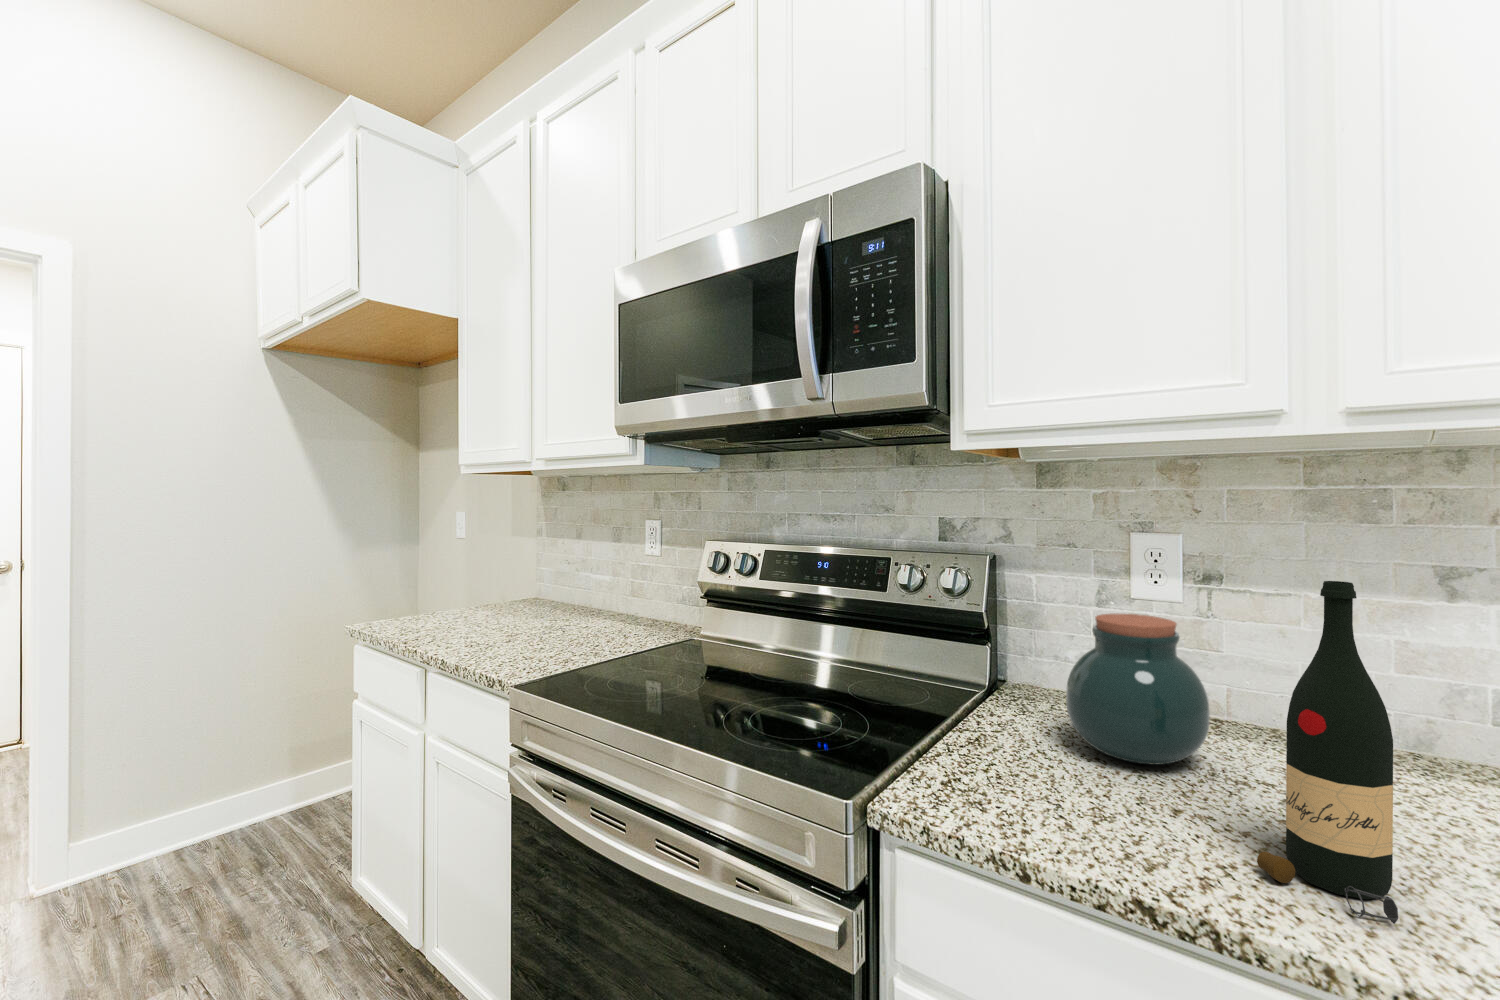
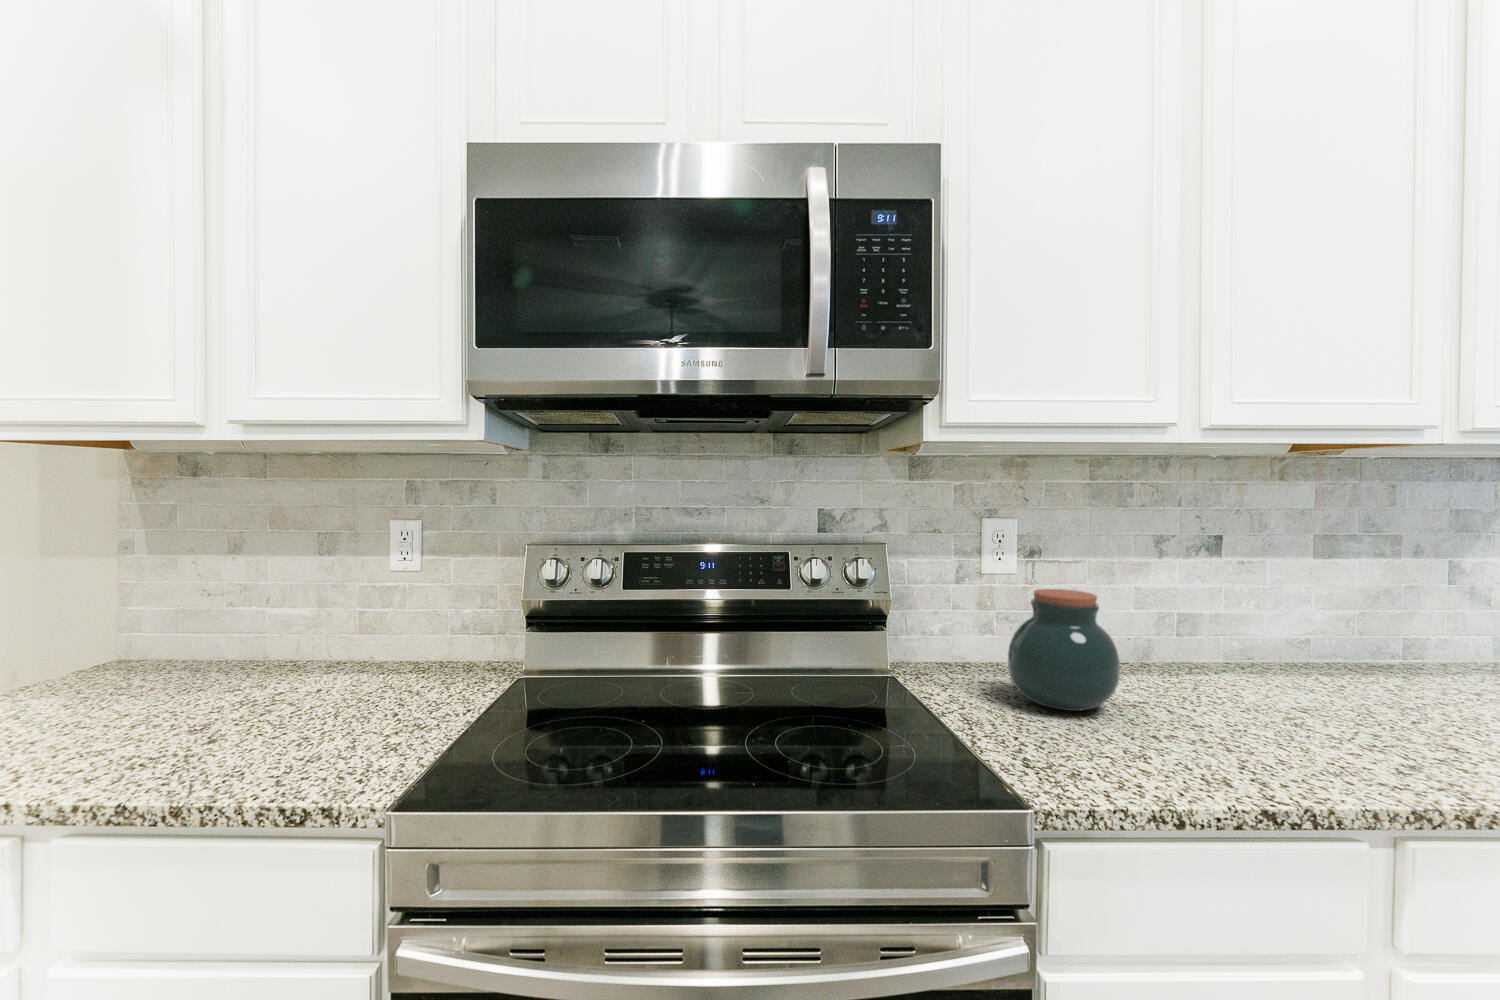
wine bottle: present [1257,581,1398,924] -> none [1247,555,1348,774]

